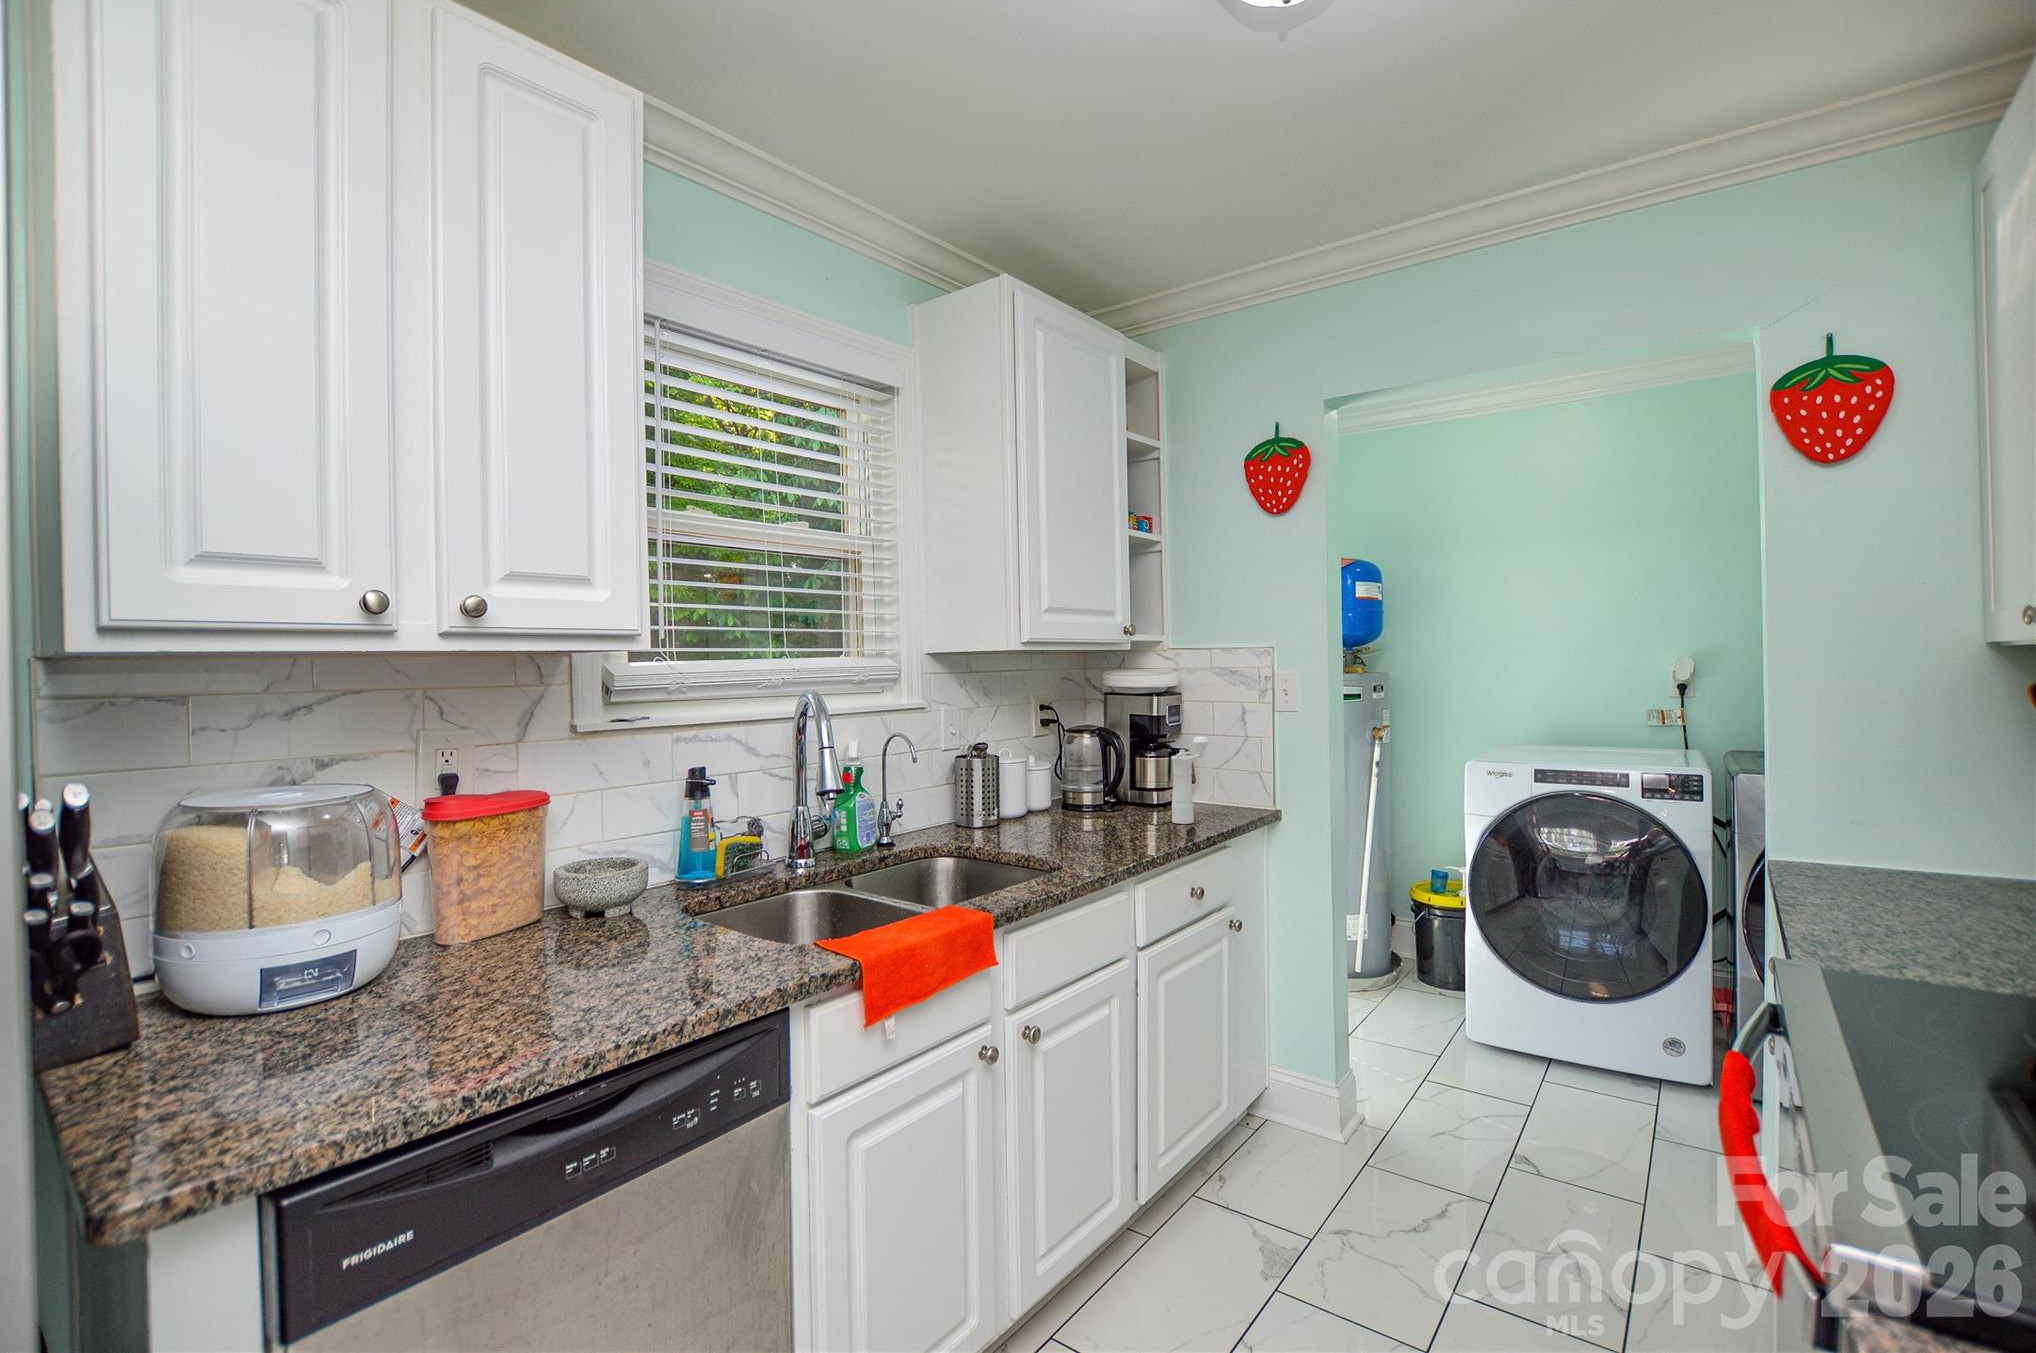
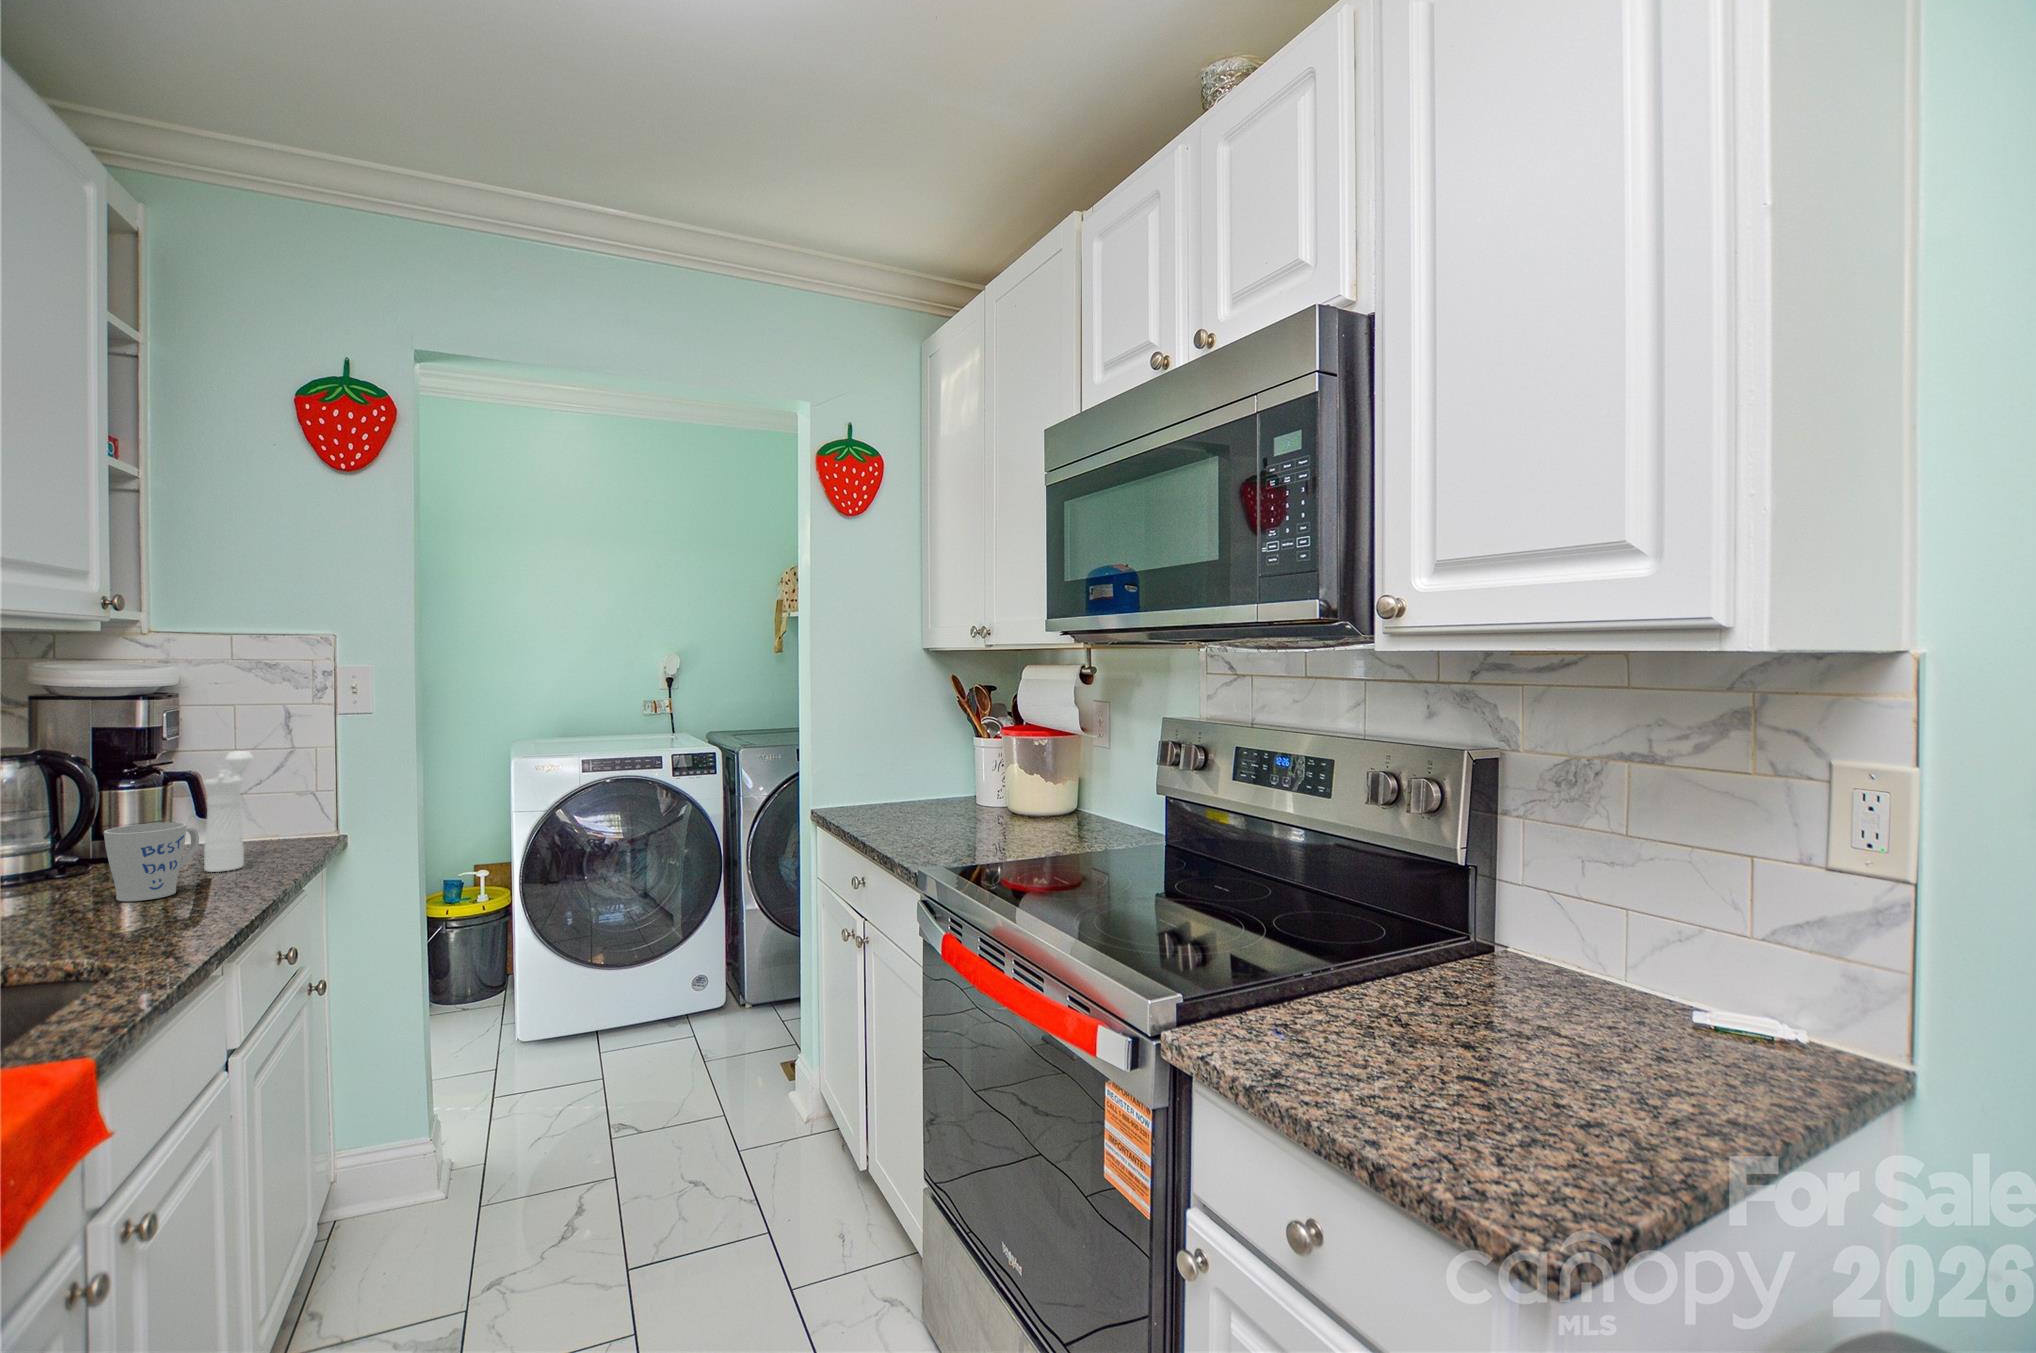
mug: none [1106,783,1158,834] -> present [104,822,199,901]

